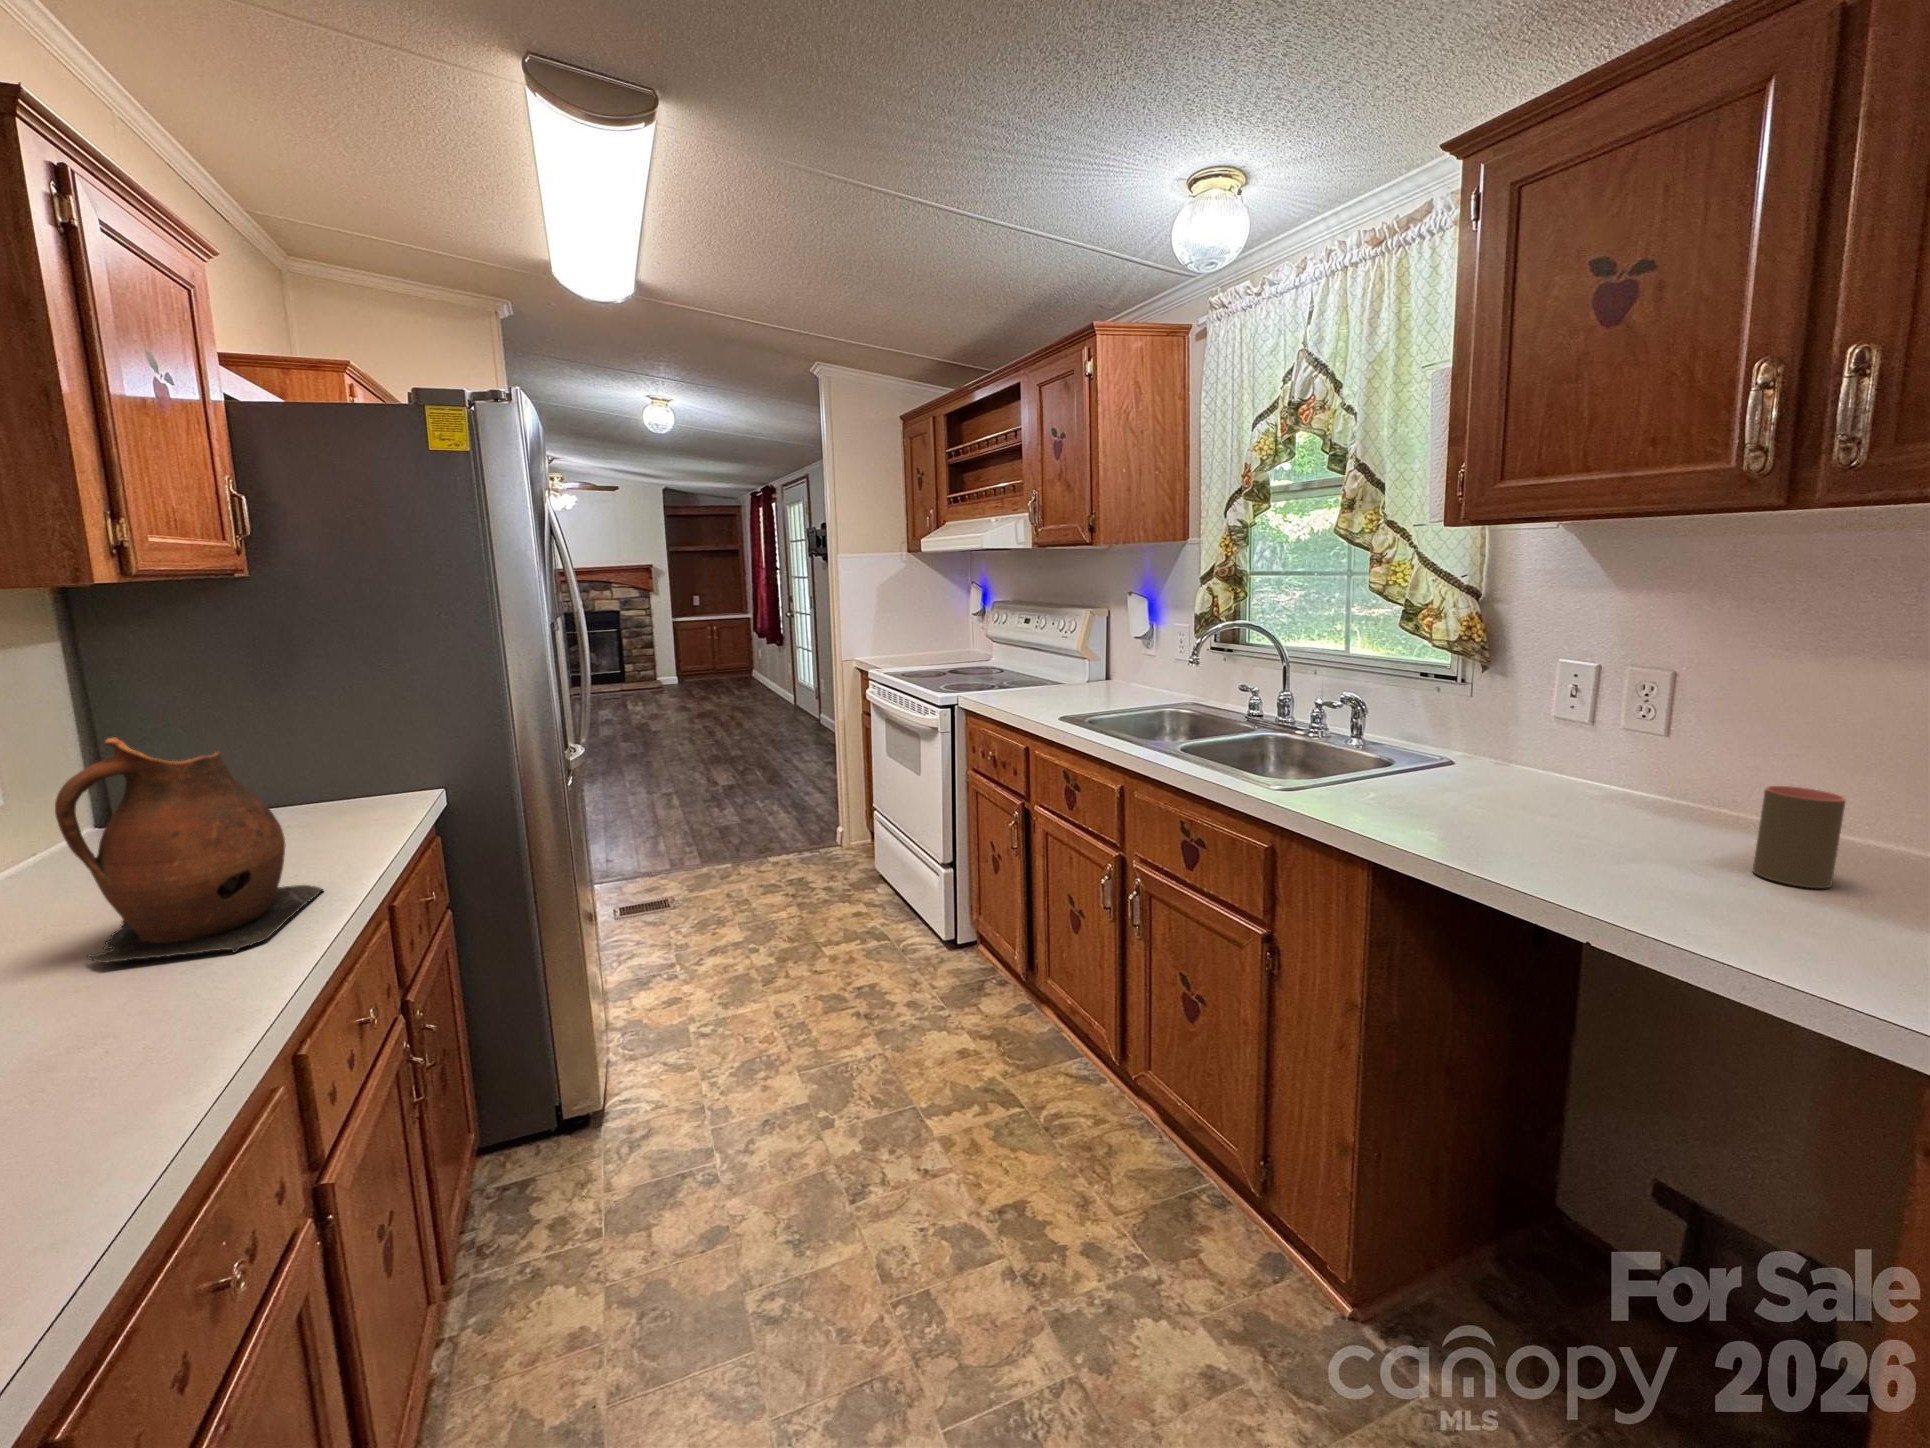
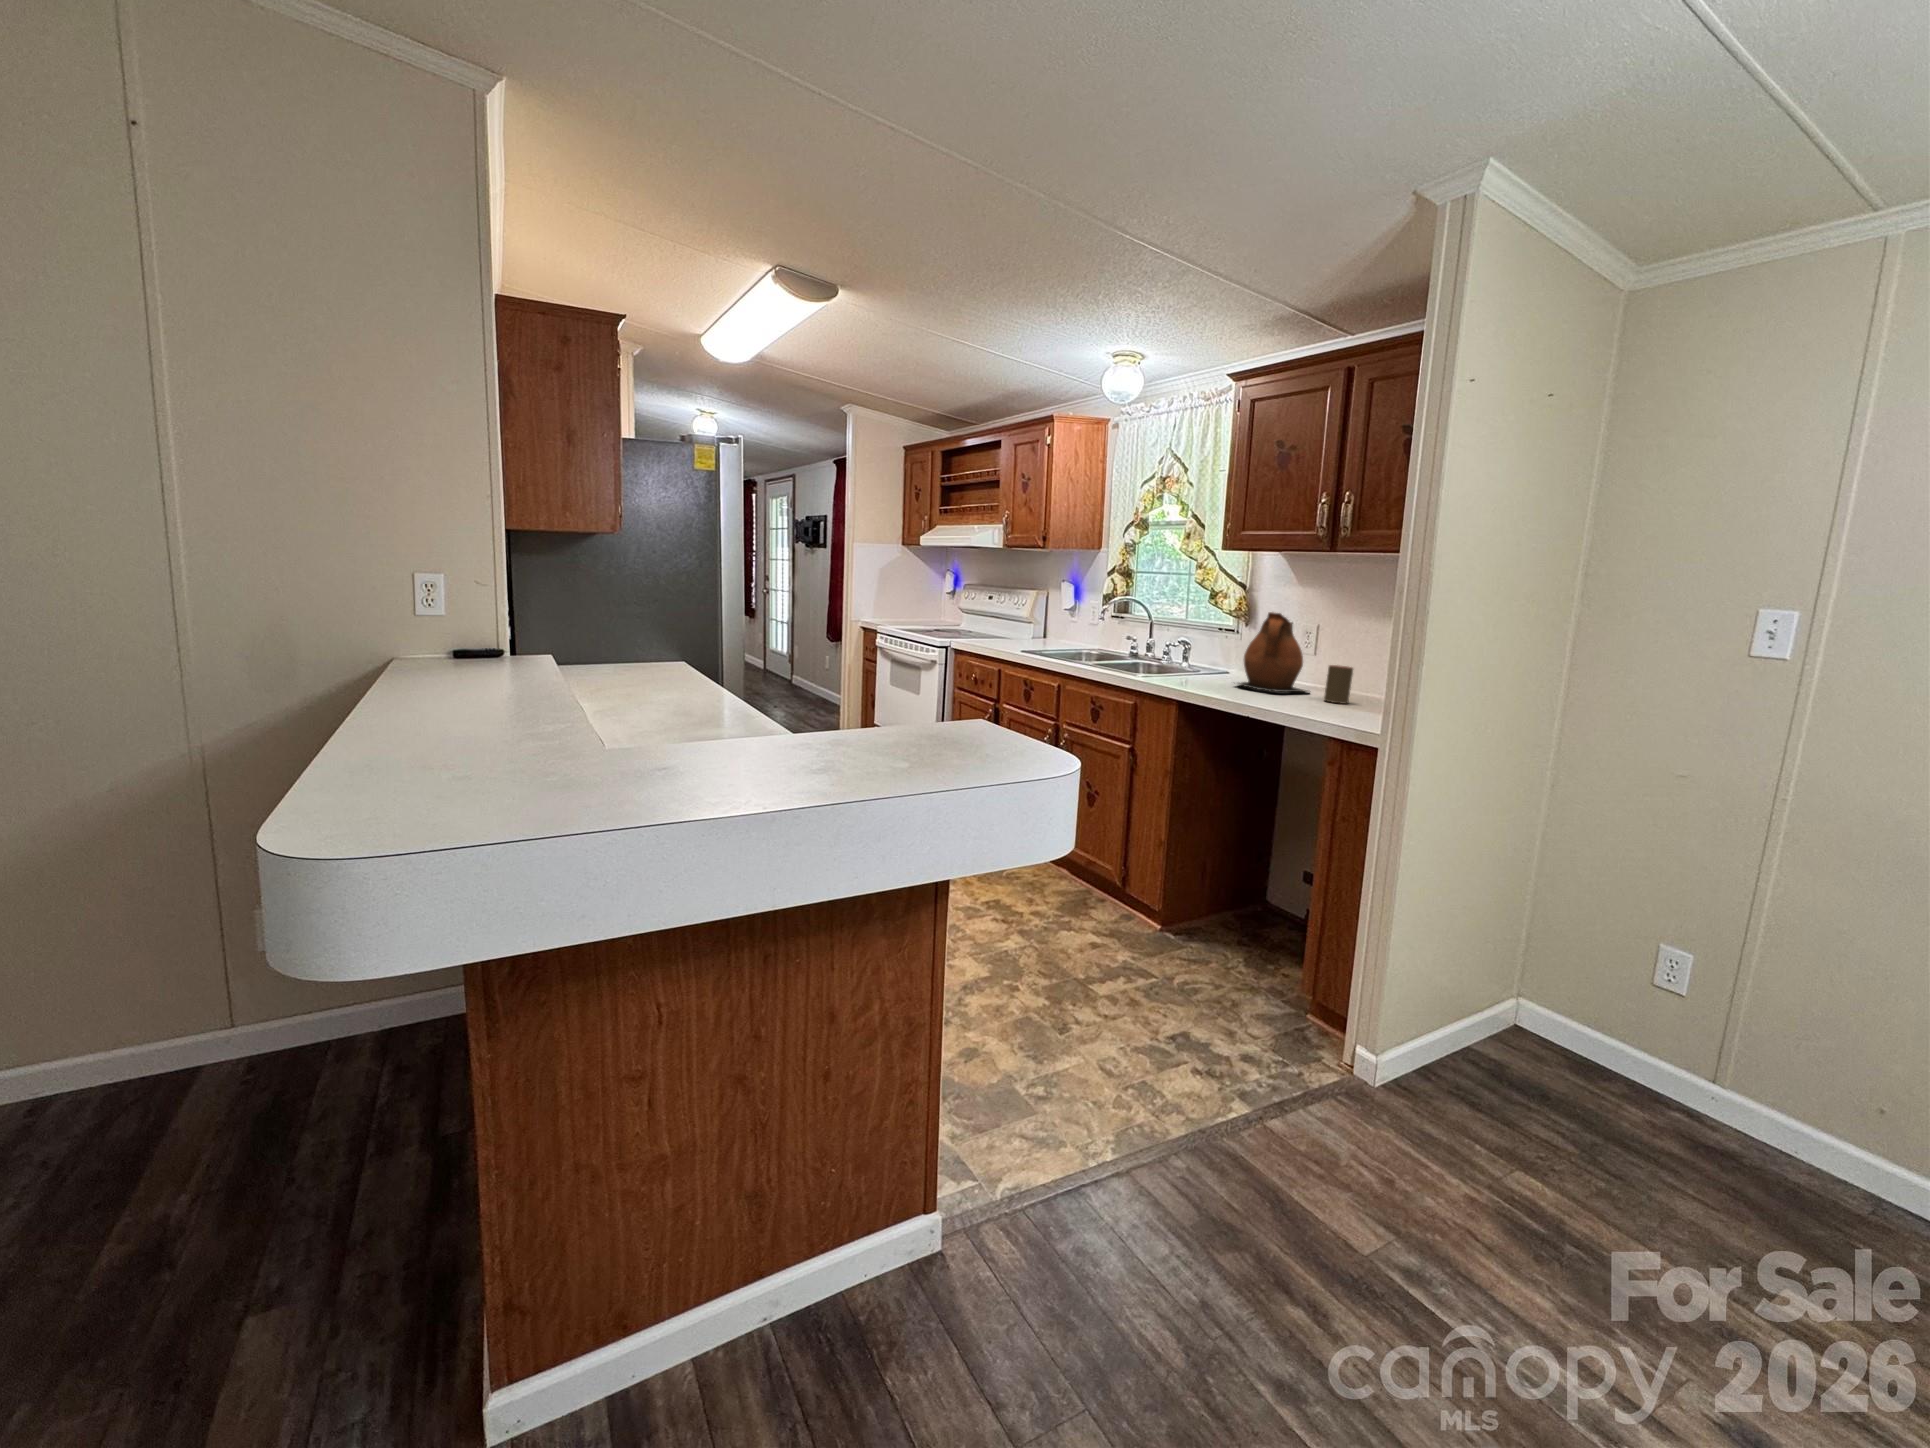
ceramic pitcher: present [55,737,323,963] -> present [1238,612,1308,692]

